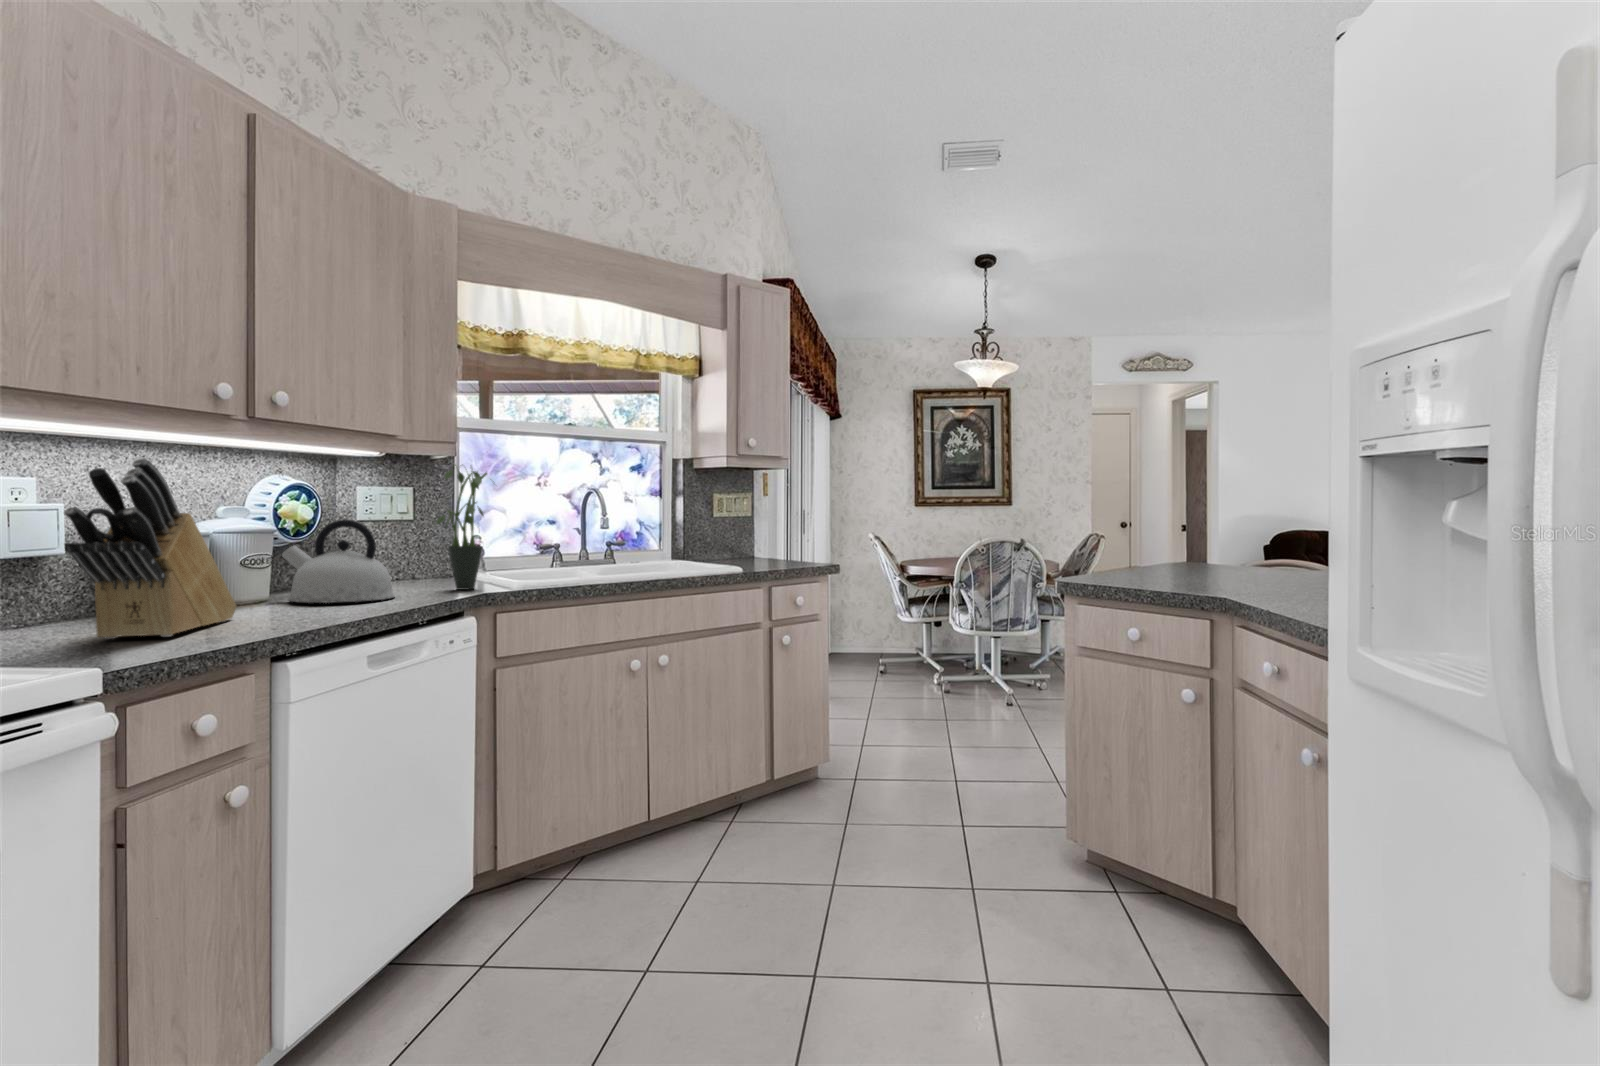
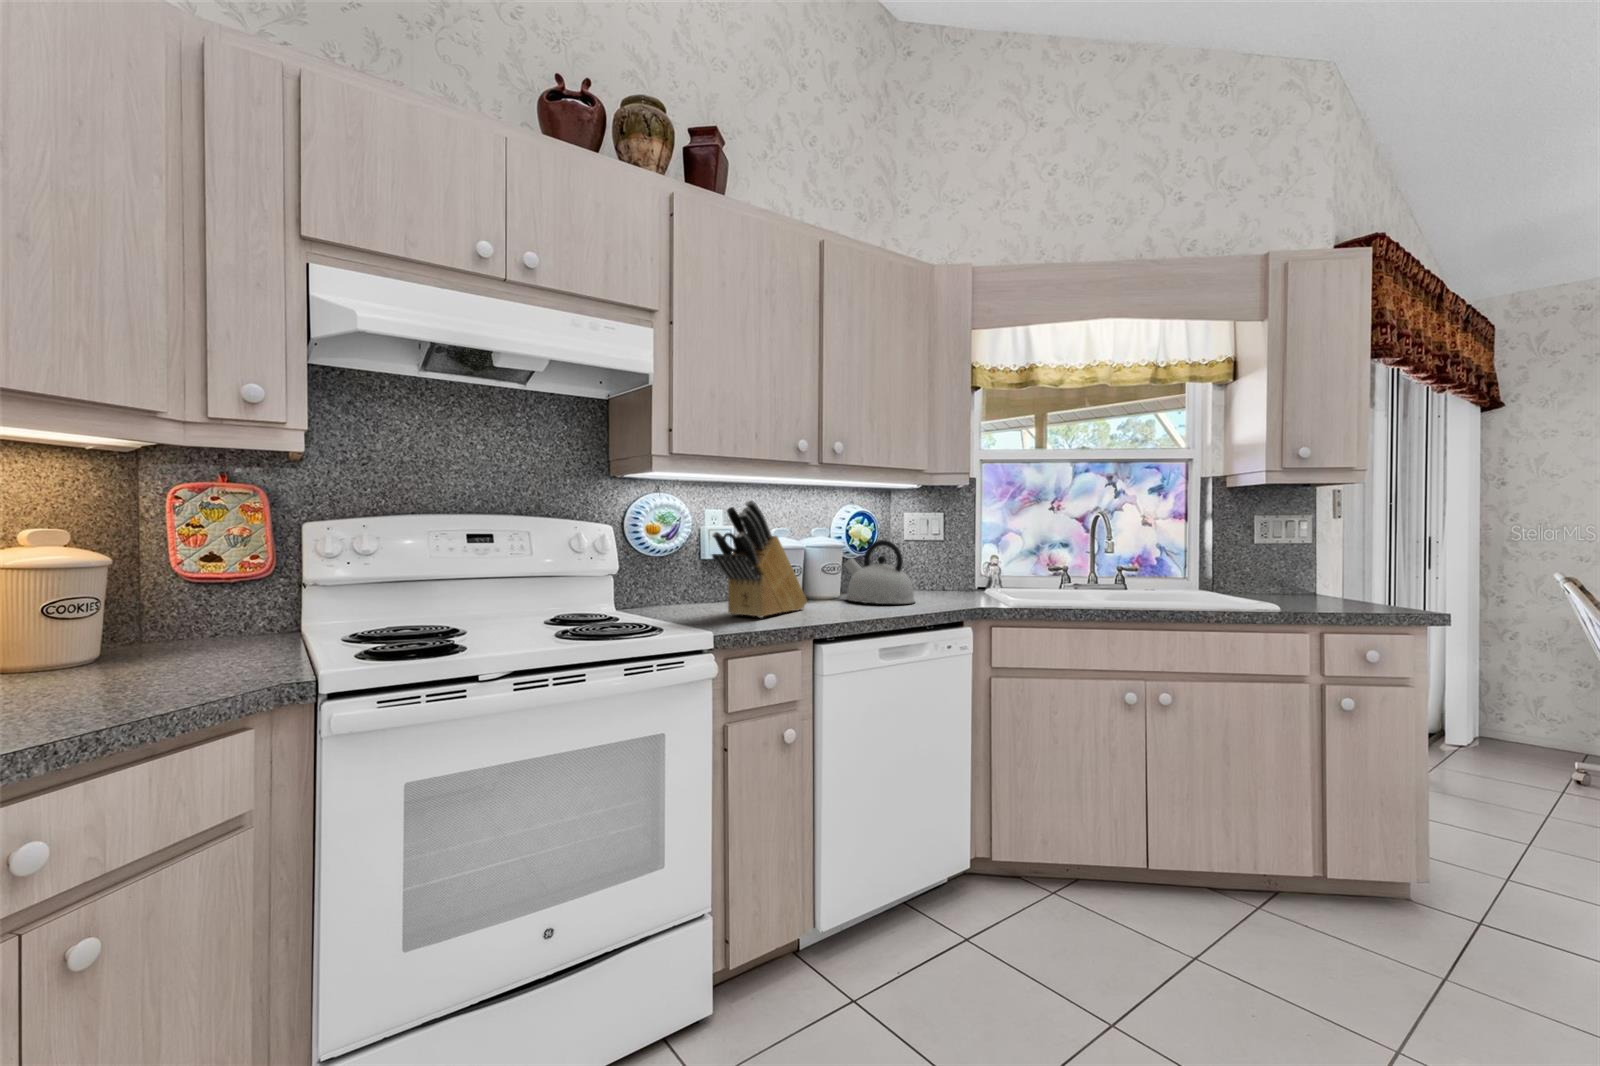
potted plant: present [436,465,487,590] -> none [950,495,1001,601]

